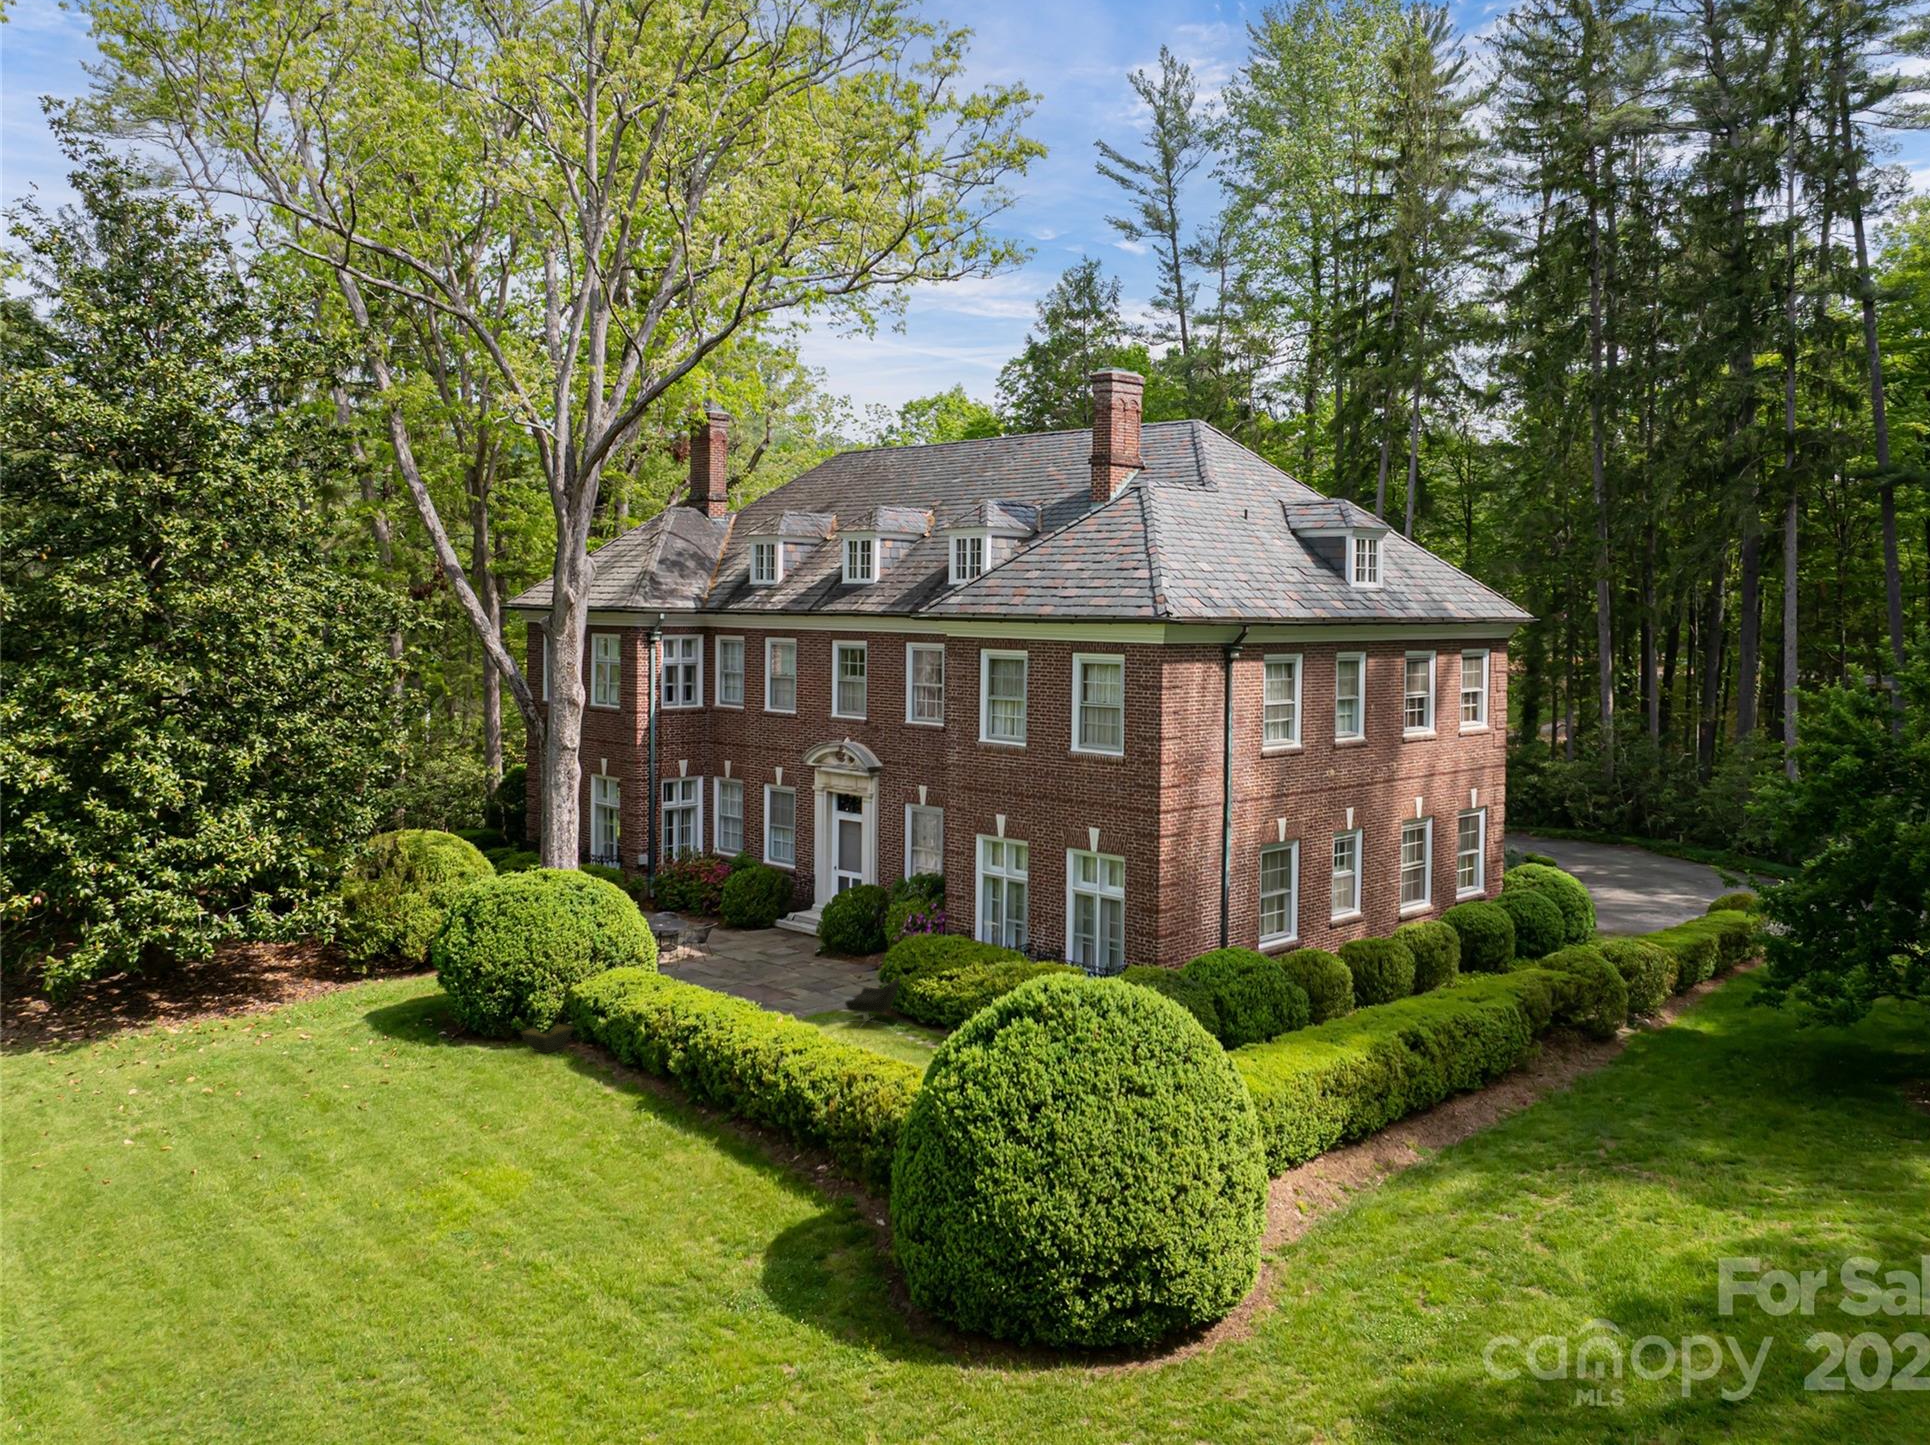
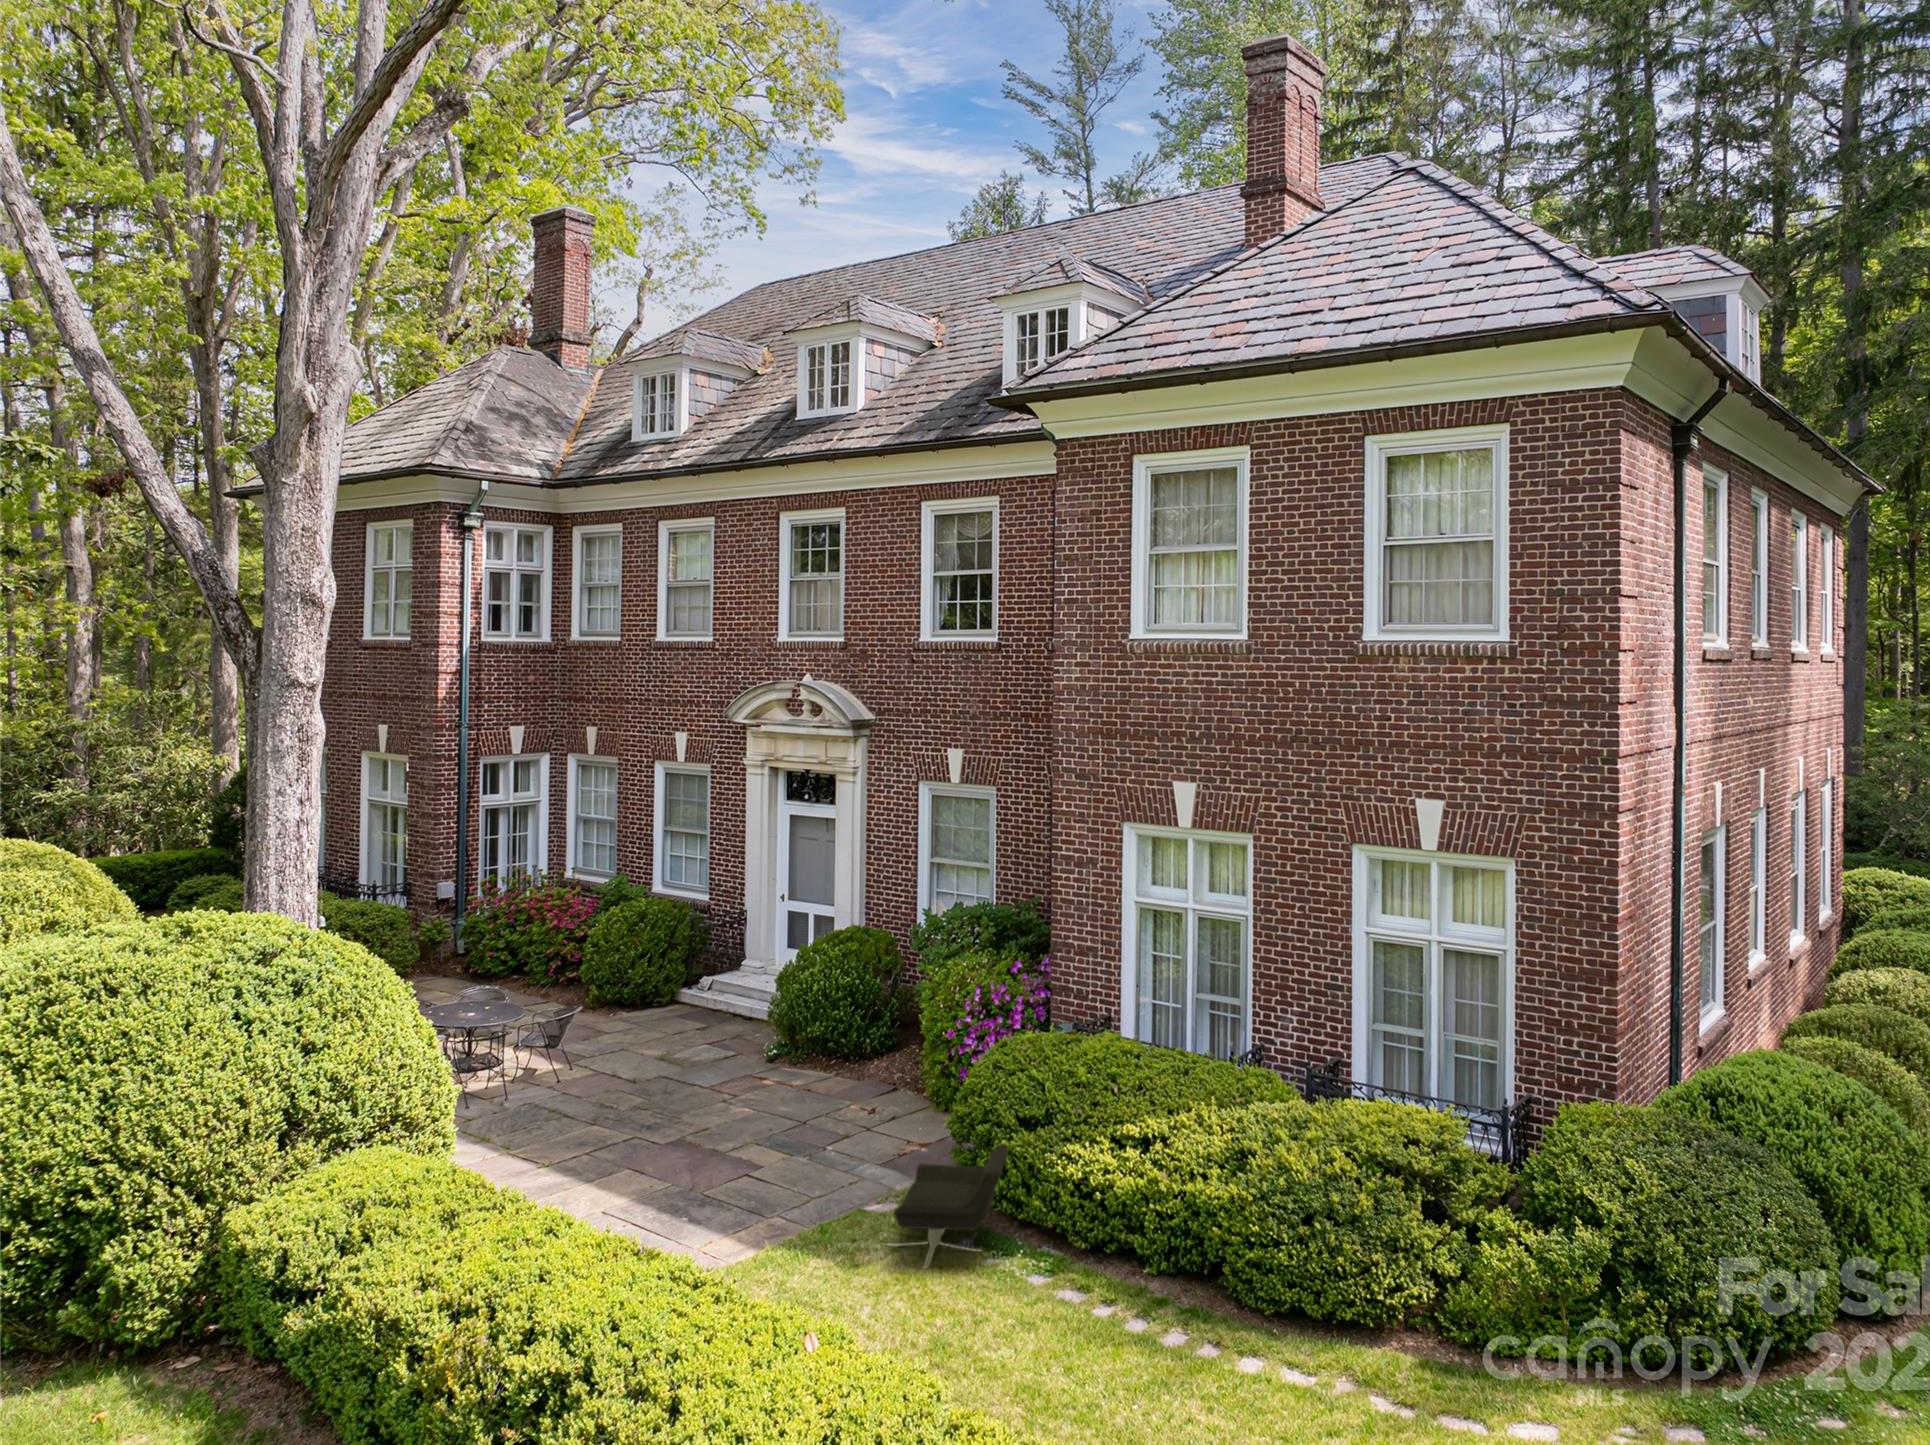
basket: present [521,1023,574,1053] -> none [77,1294,232,1392]

